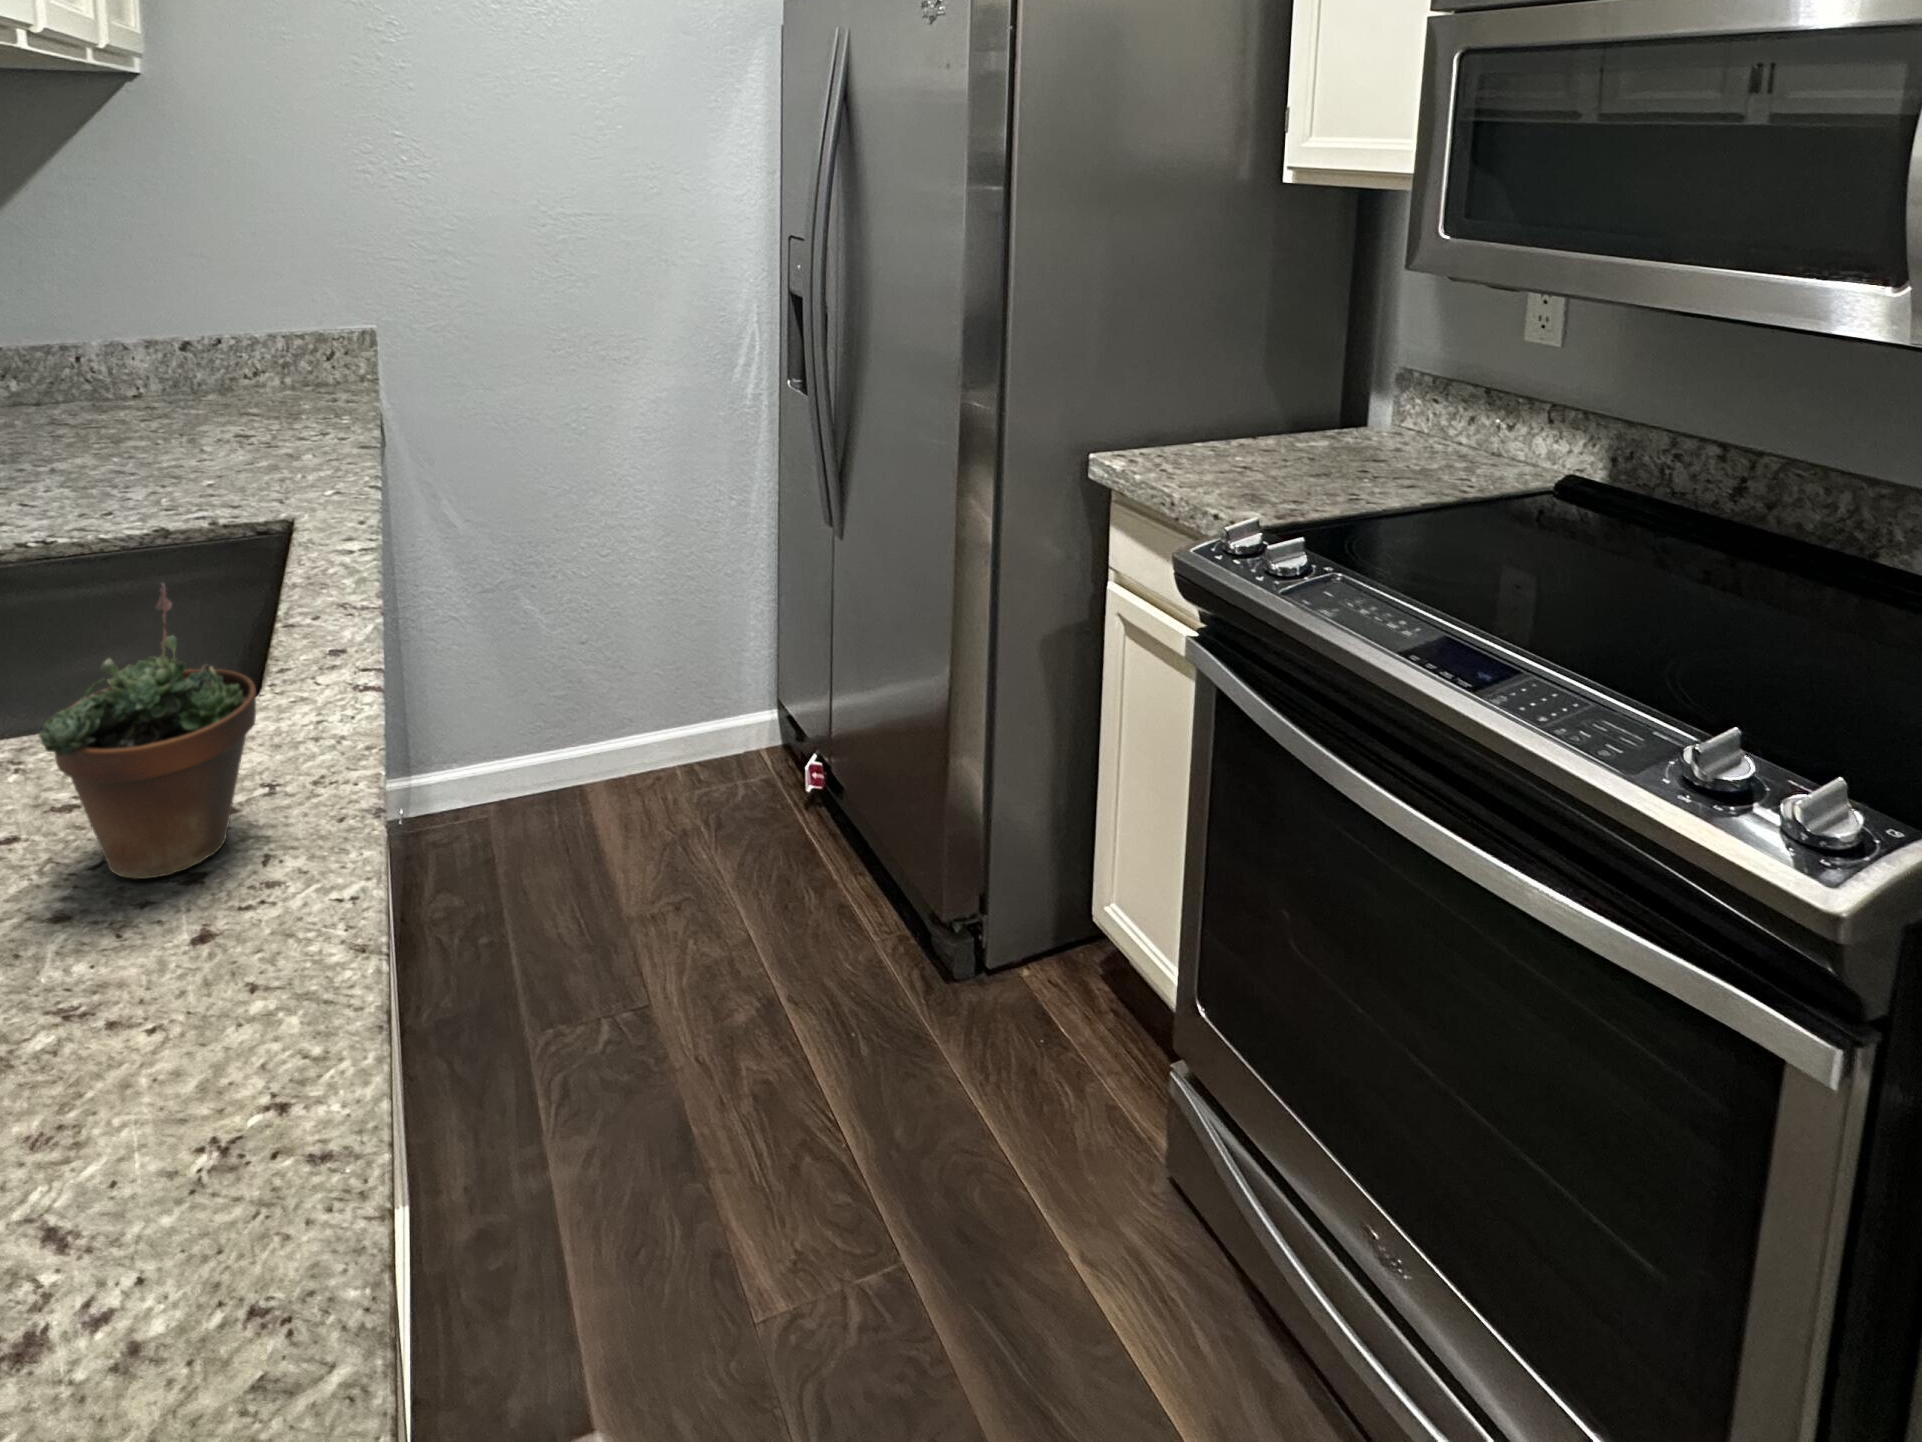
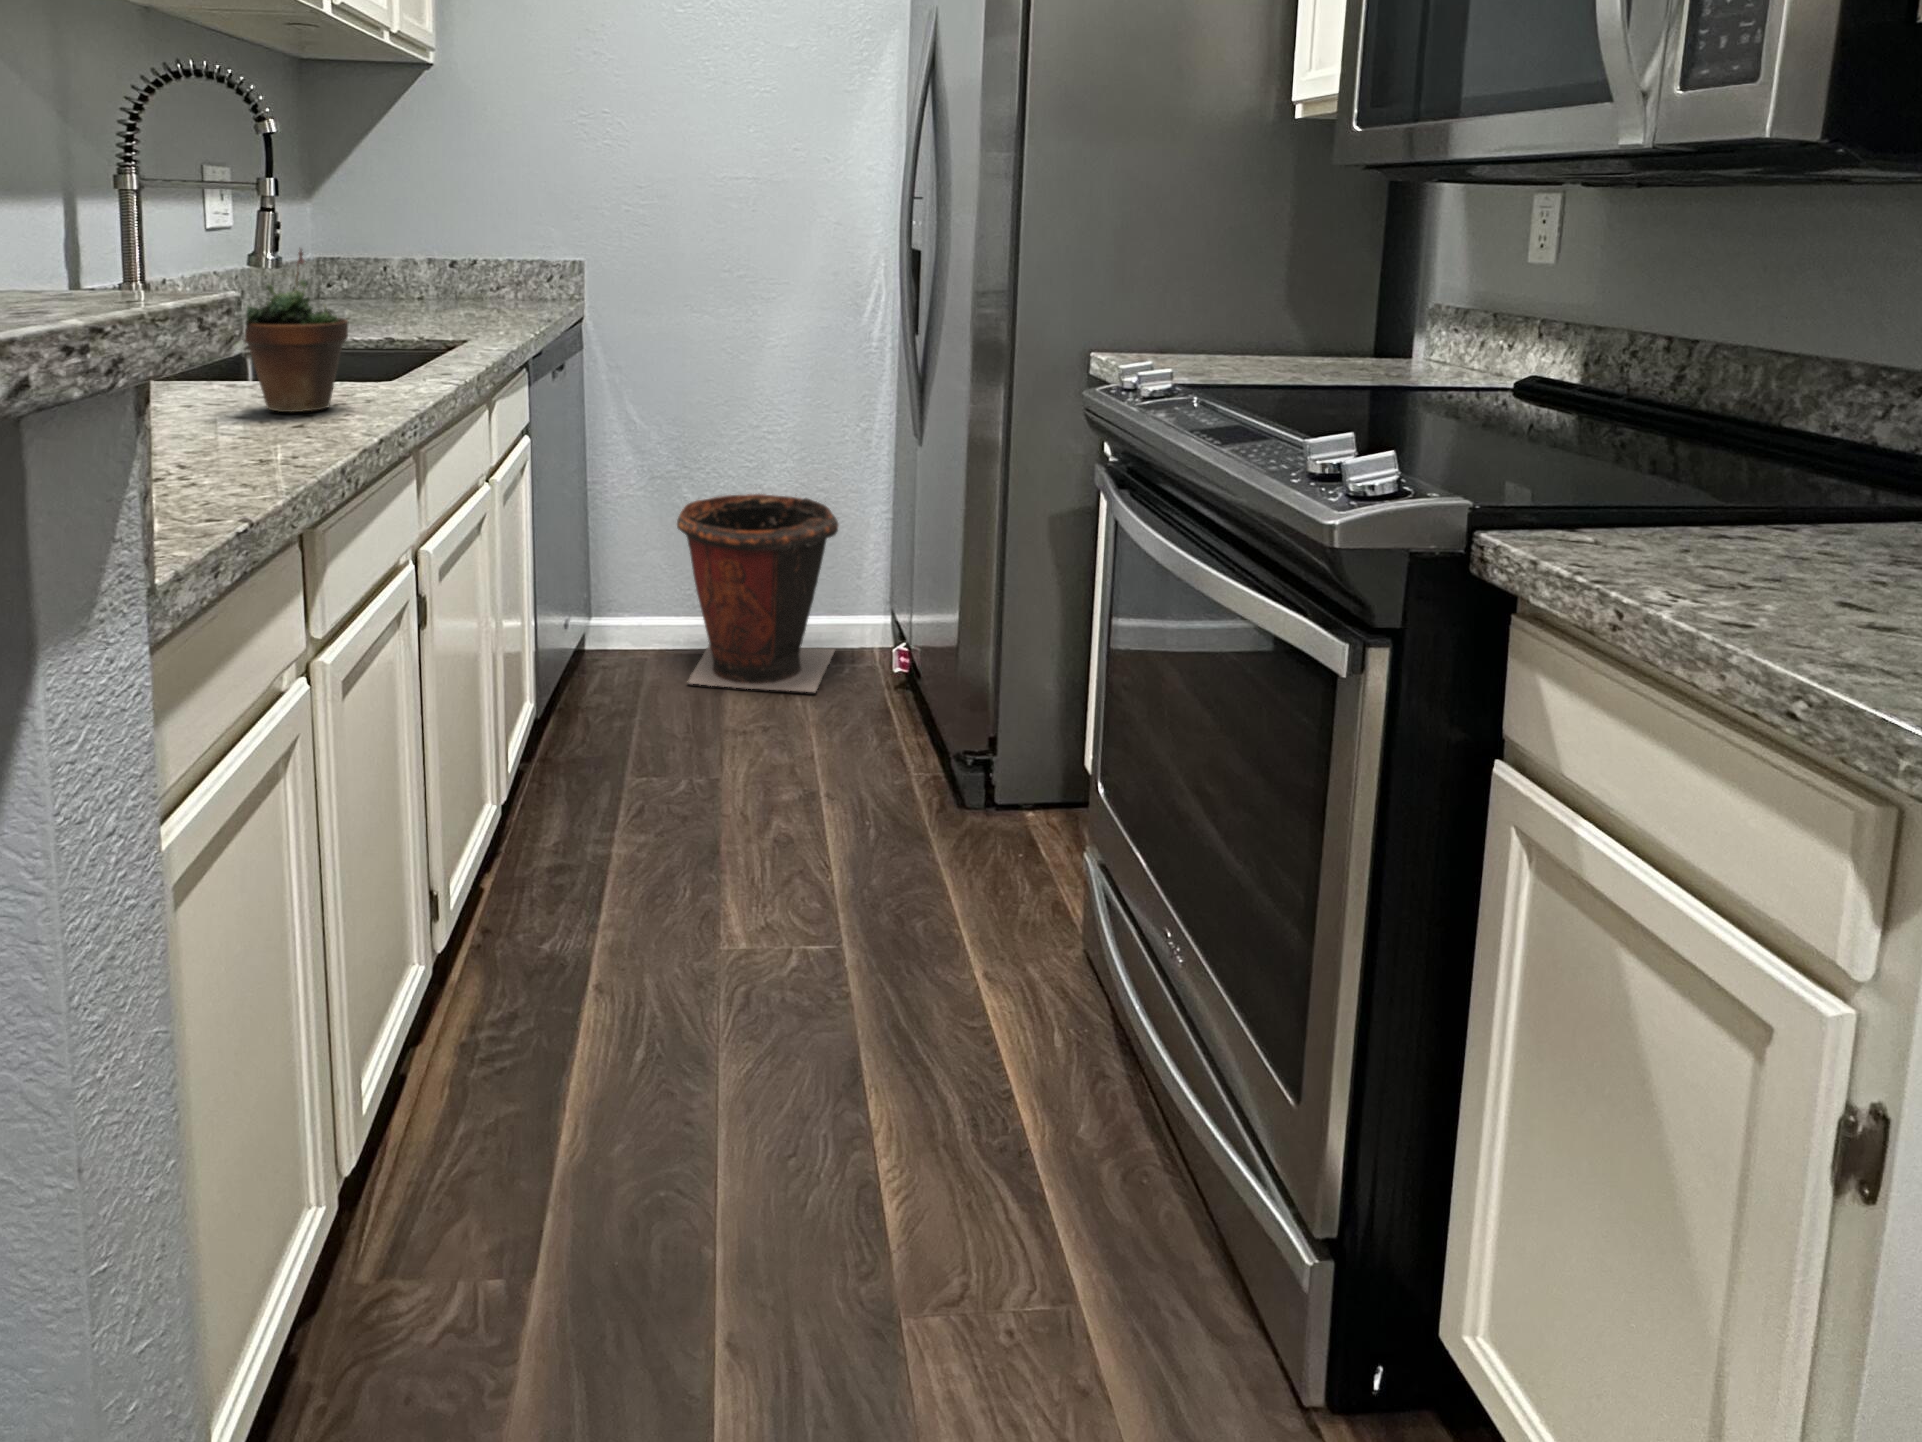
waste bin: none [526,582,726,844] -> present [677,494,838,692]

